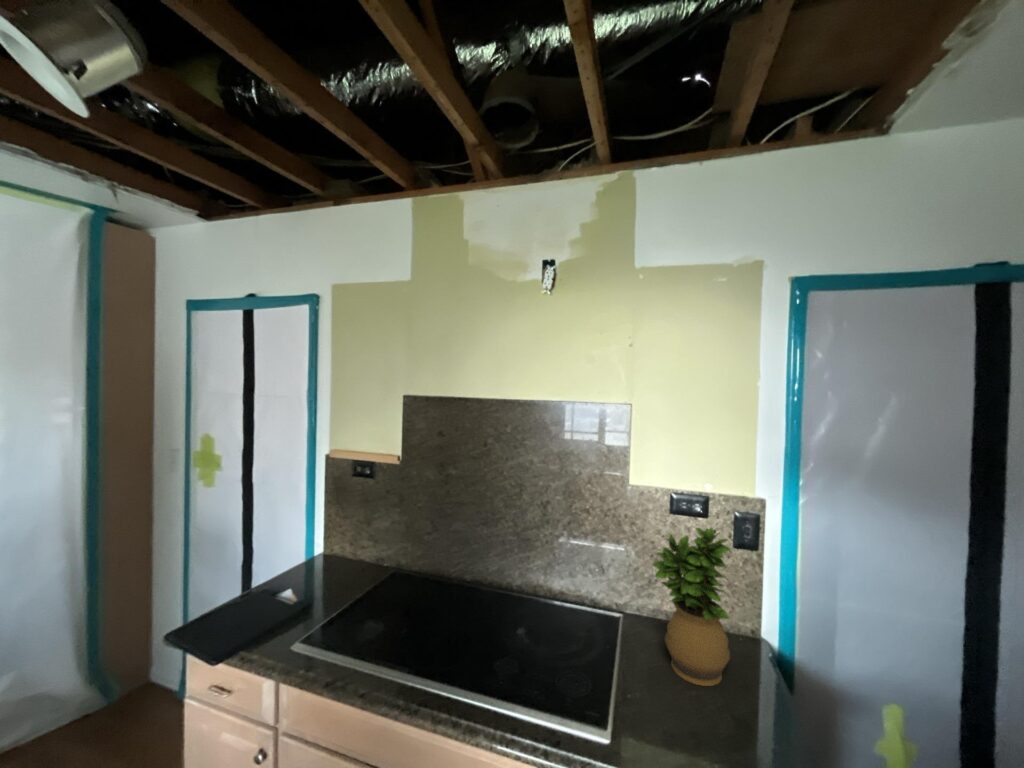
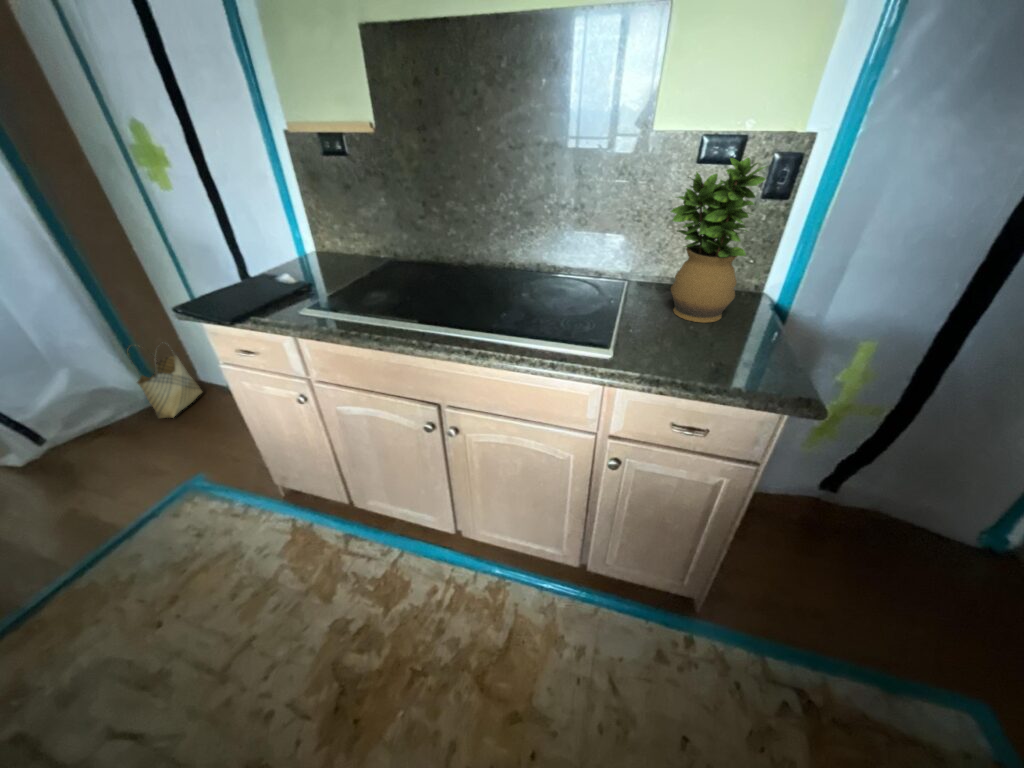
woven basket: none [81,638,149,742] -> present [128,345,202,418]

